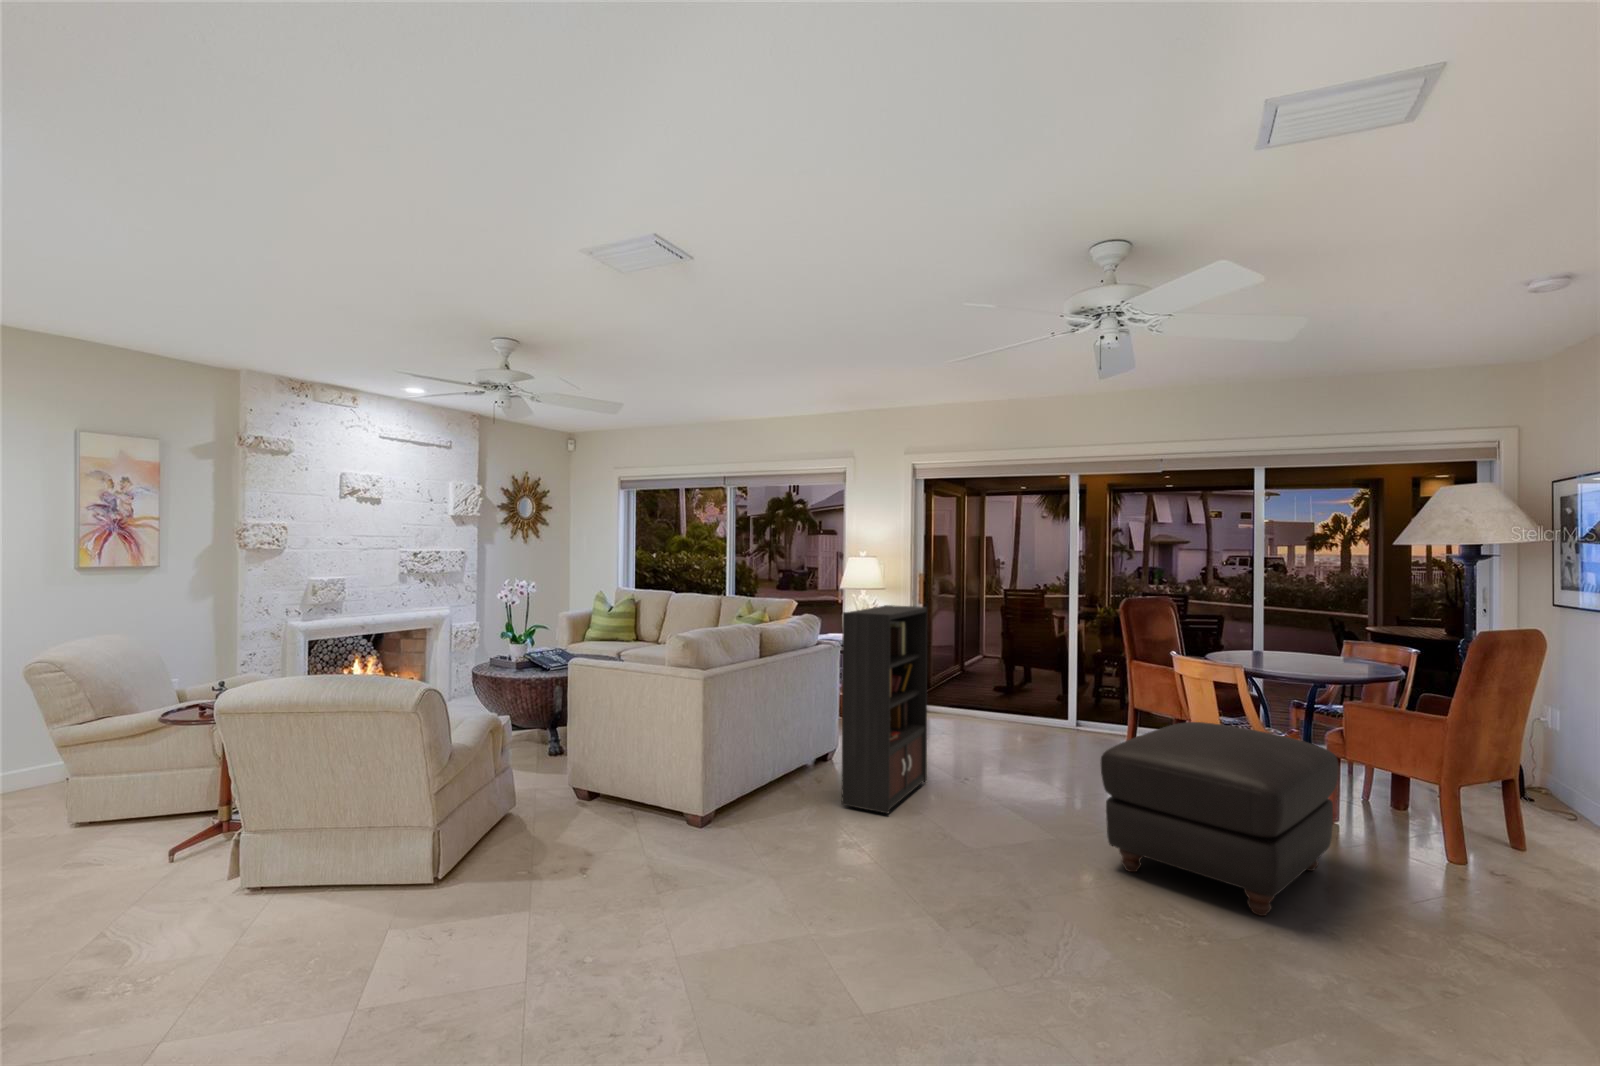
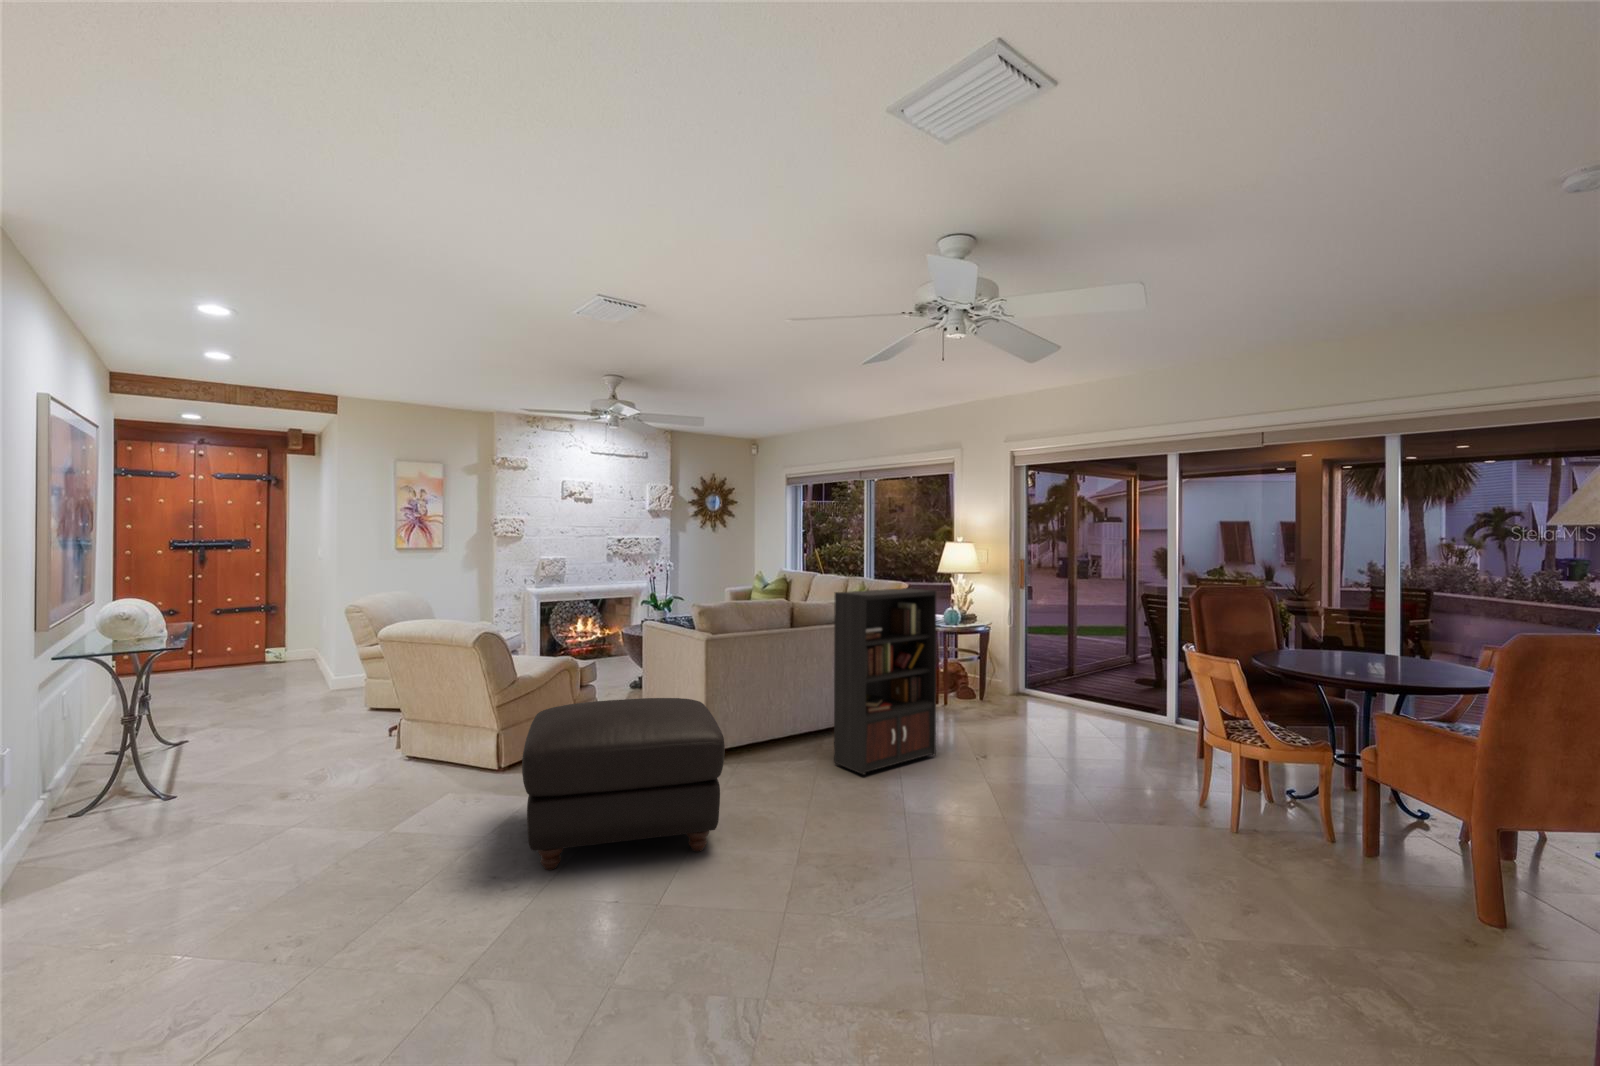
ottoman: present [1101,722,1339,916] -> present [522,698,725,870]

